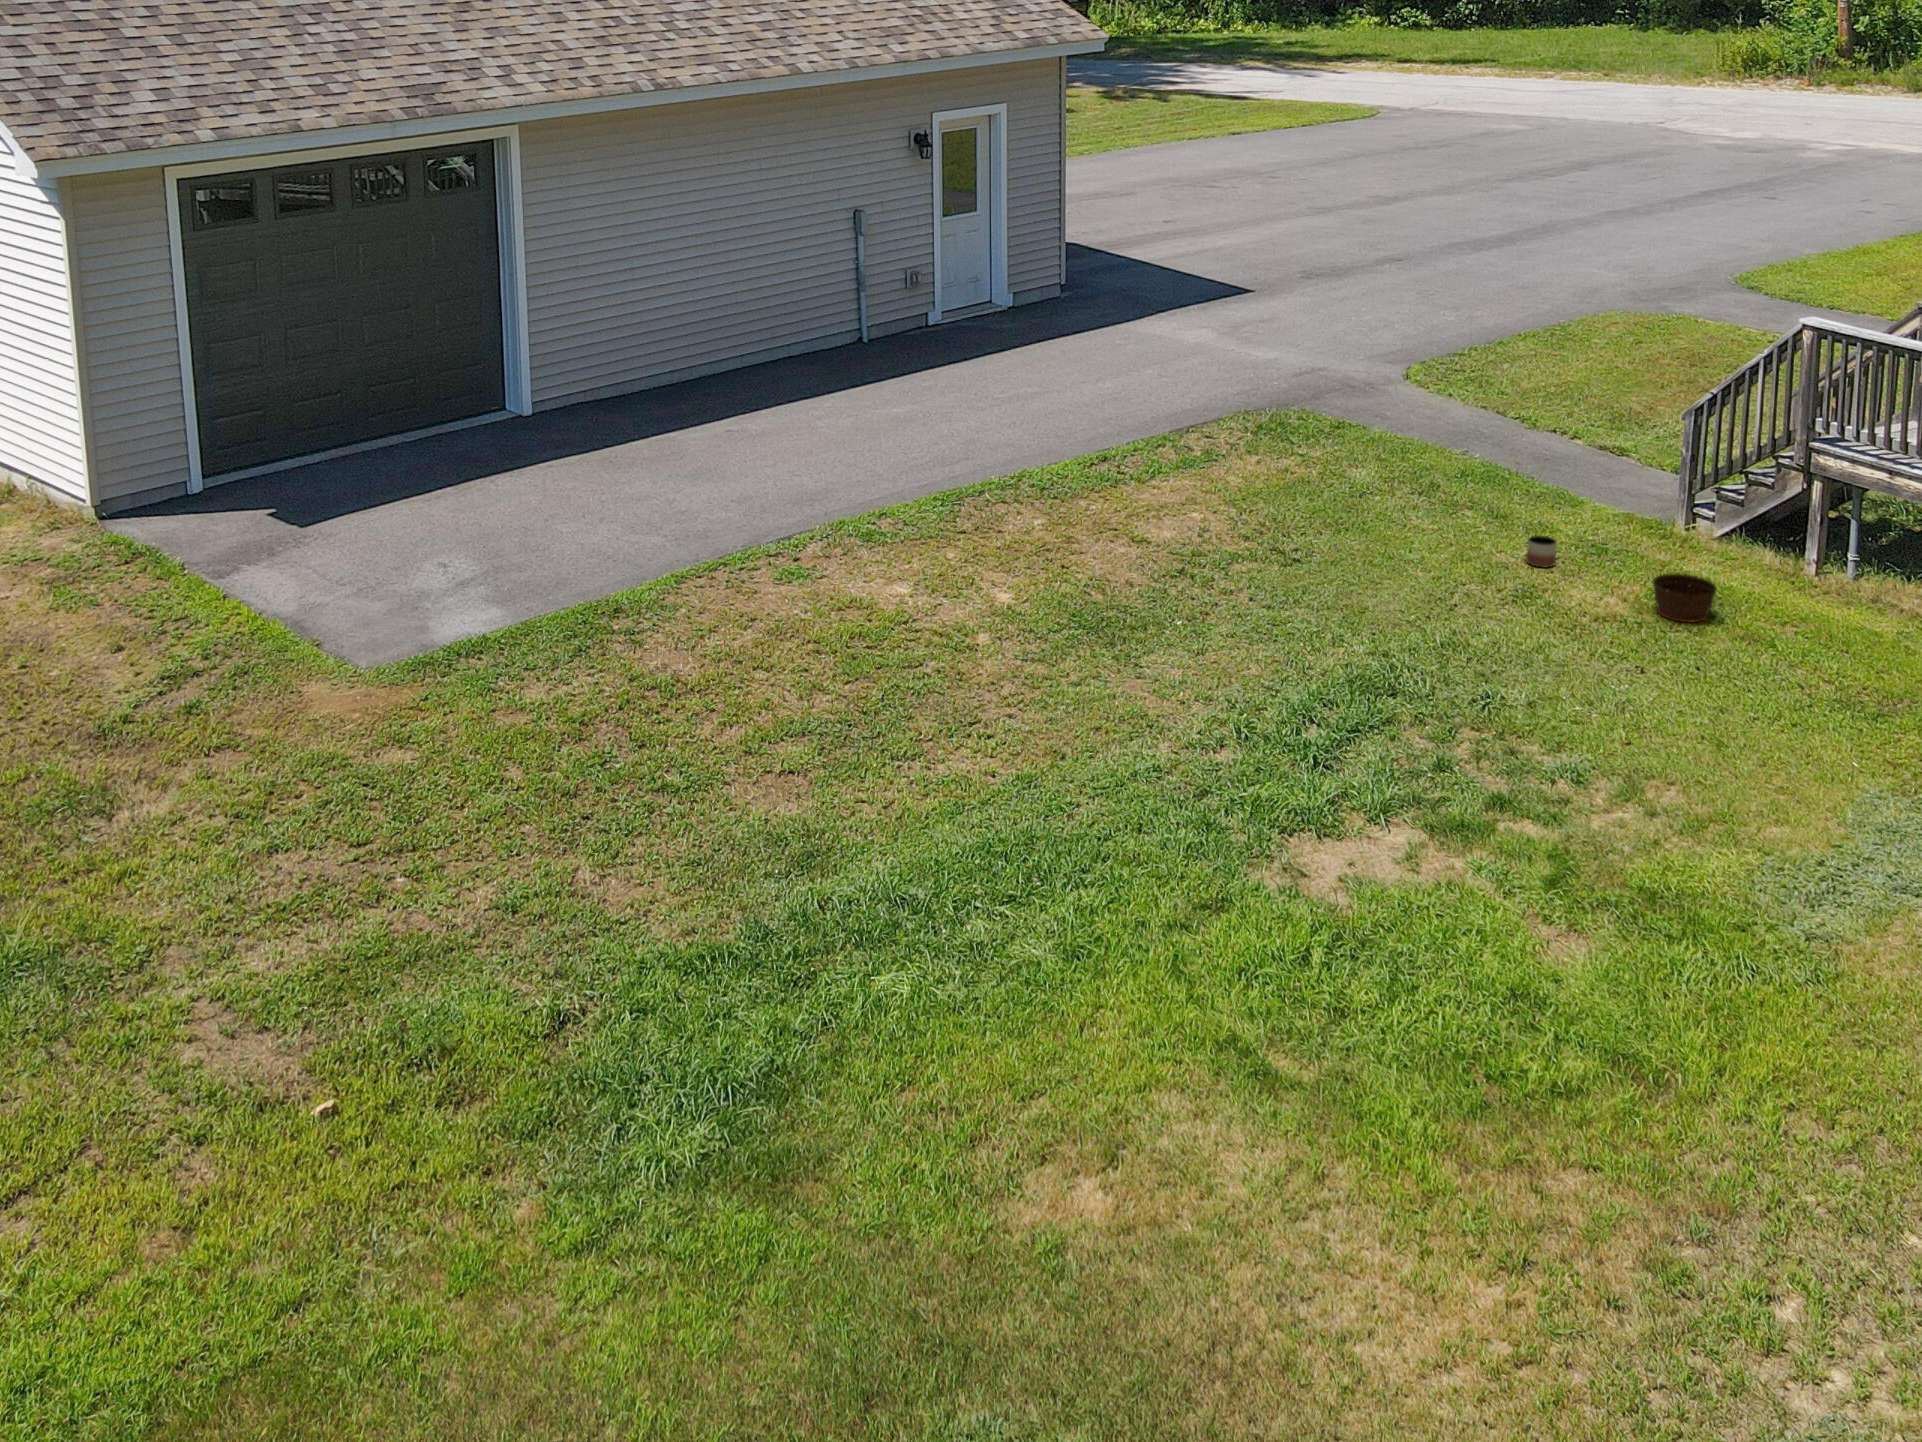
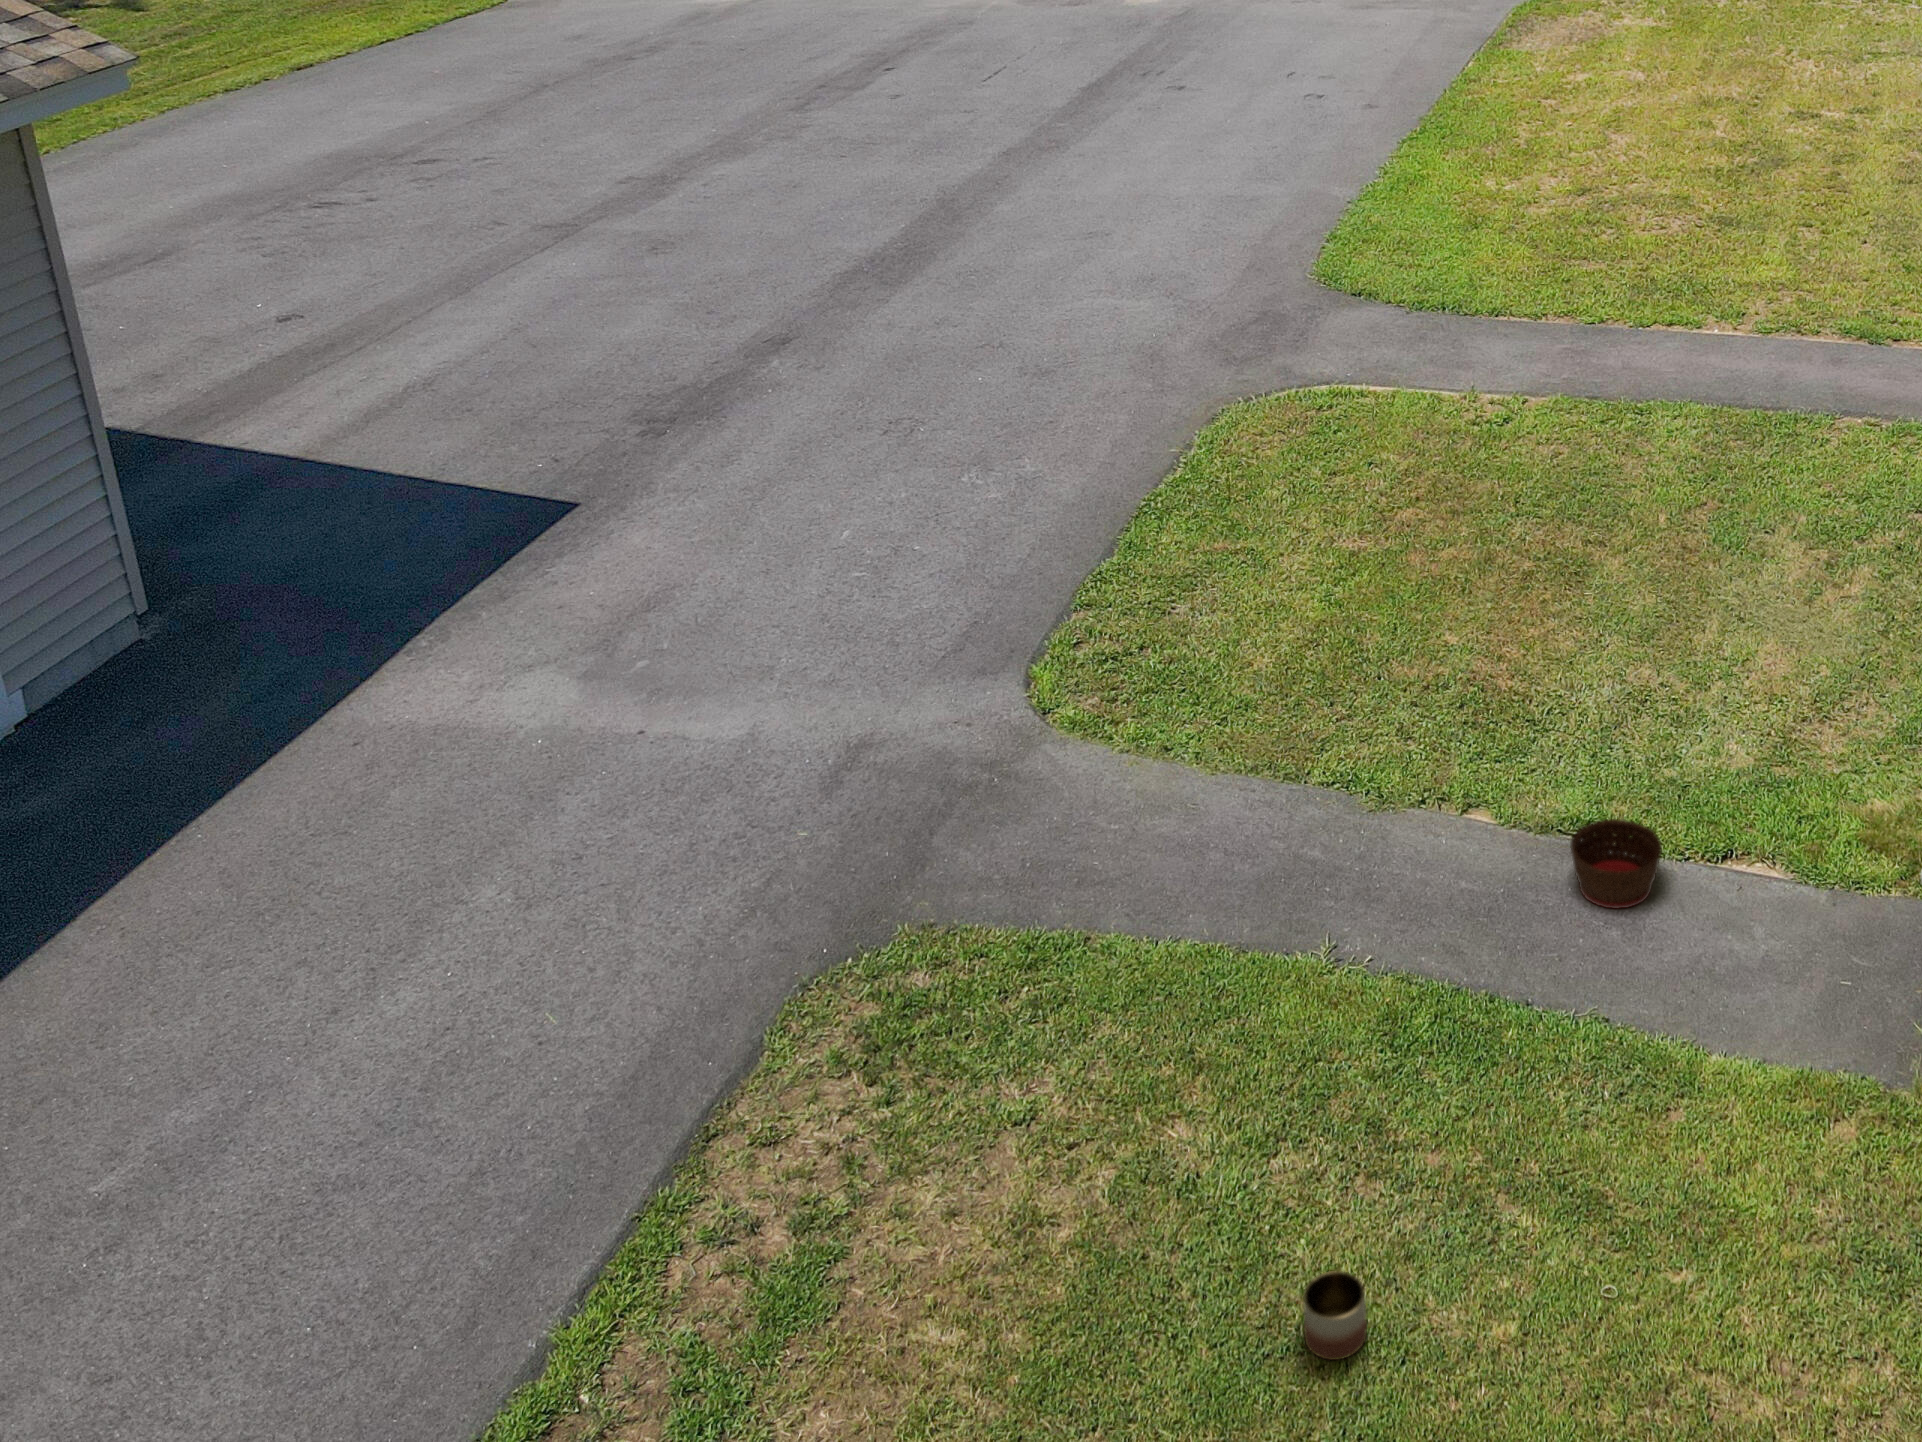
planter: present [1526,536,1557,567] -> present [1303,1271,1367,1360]

